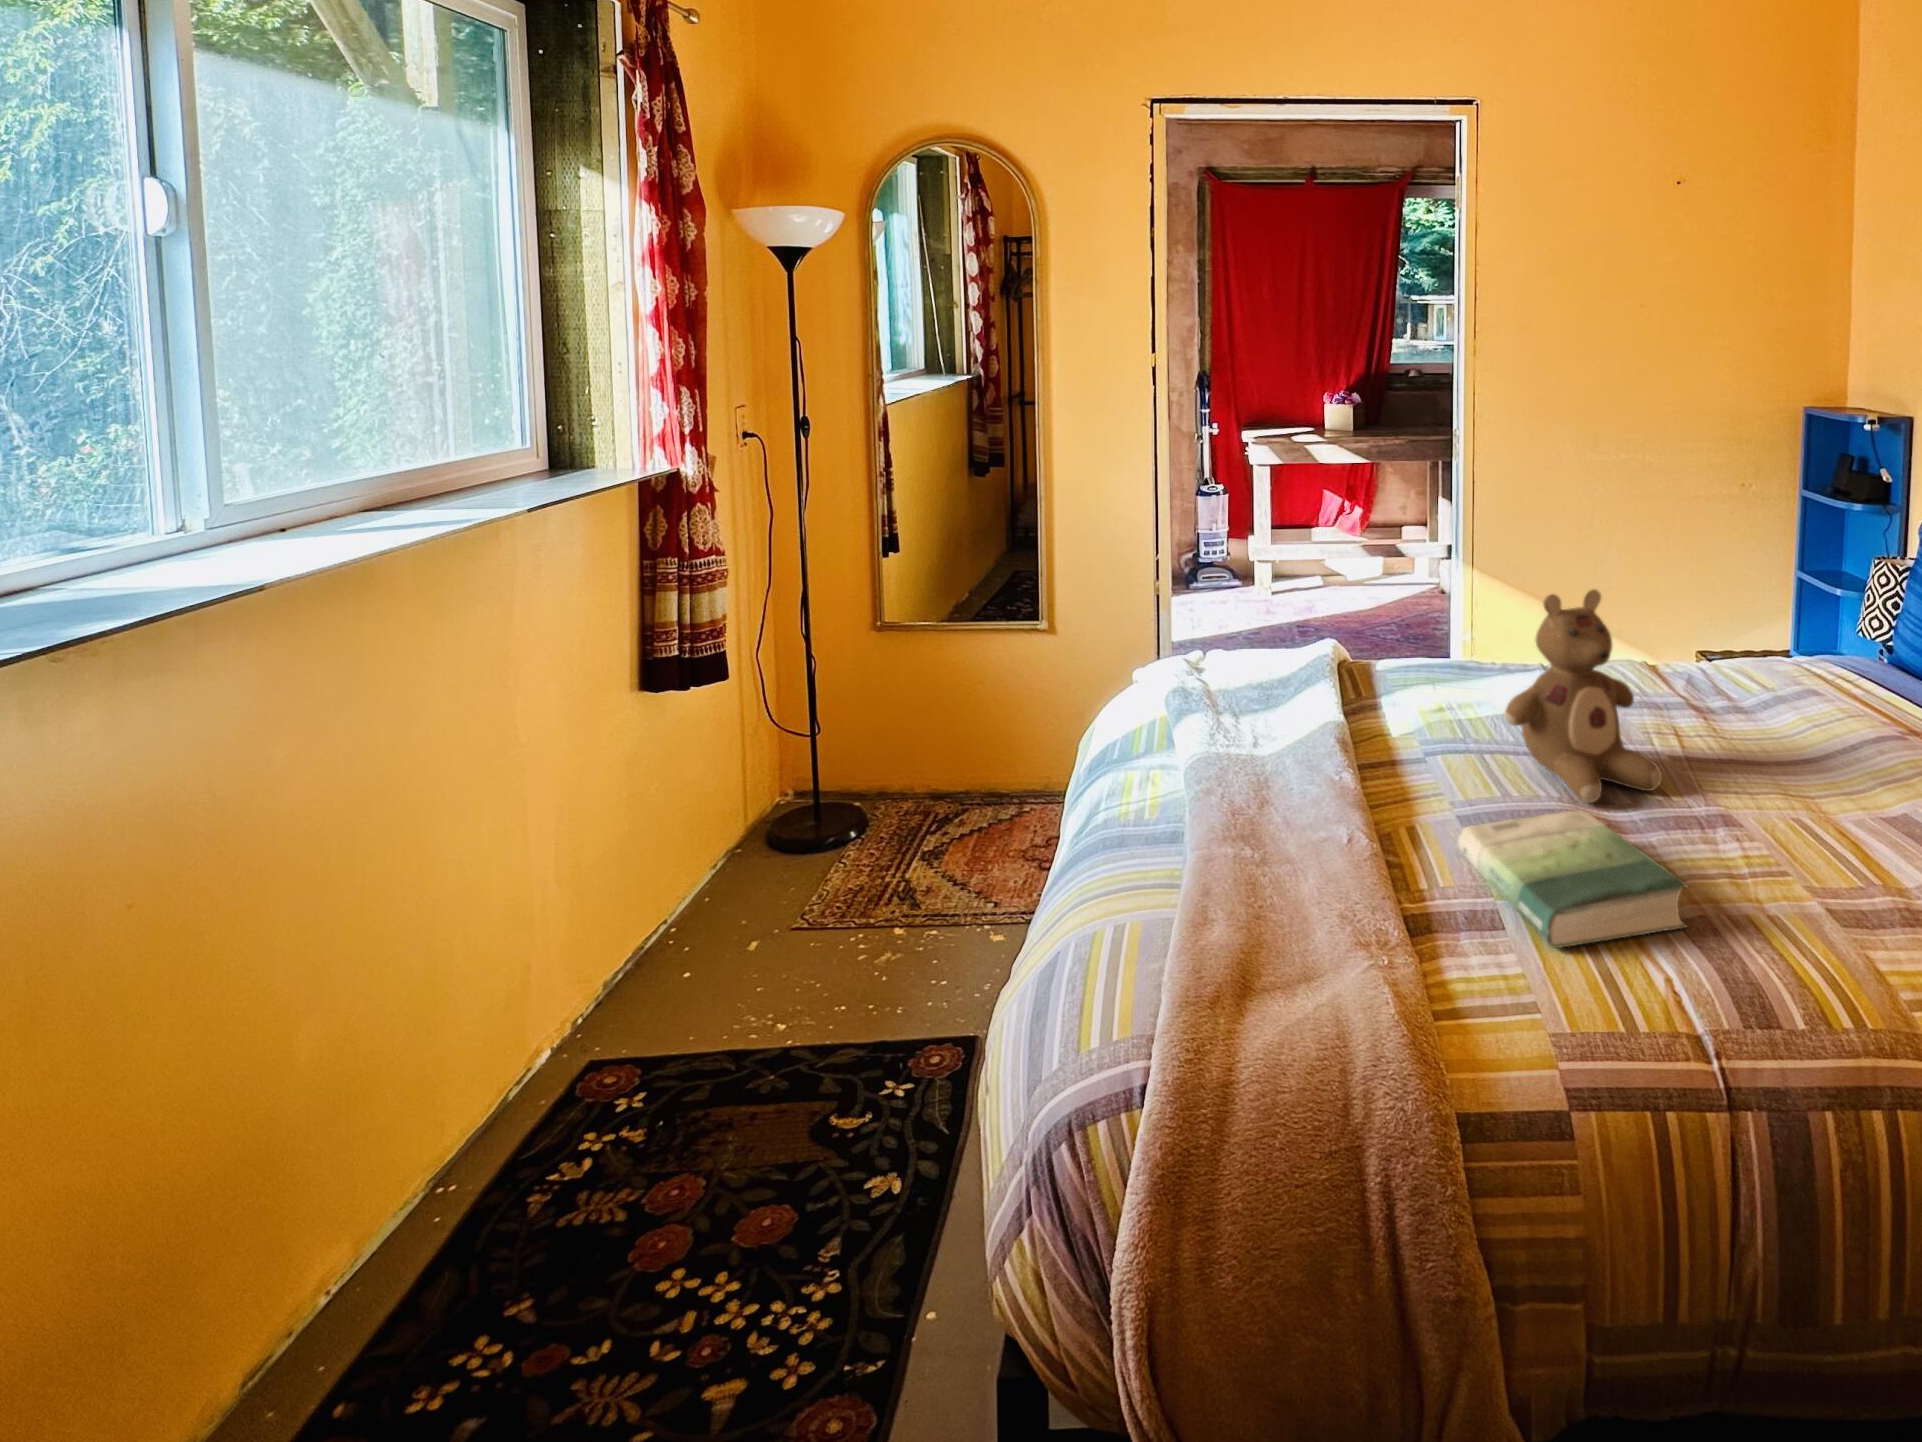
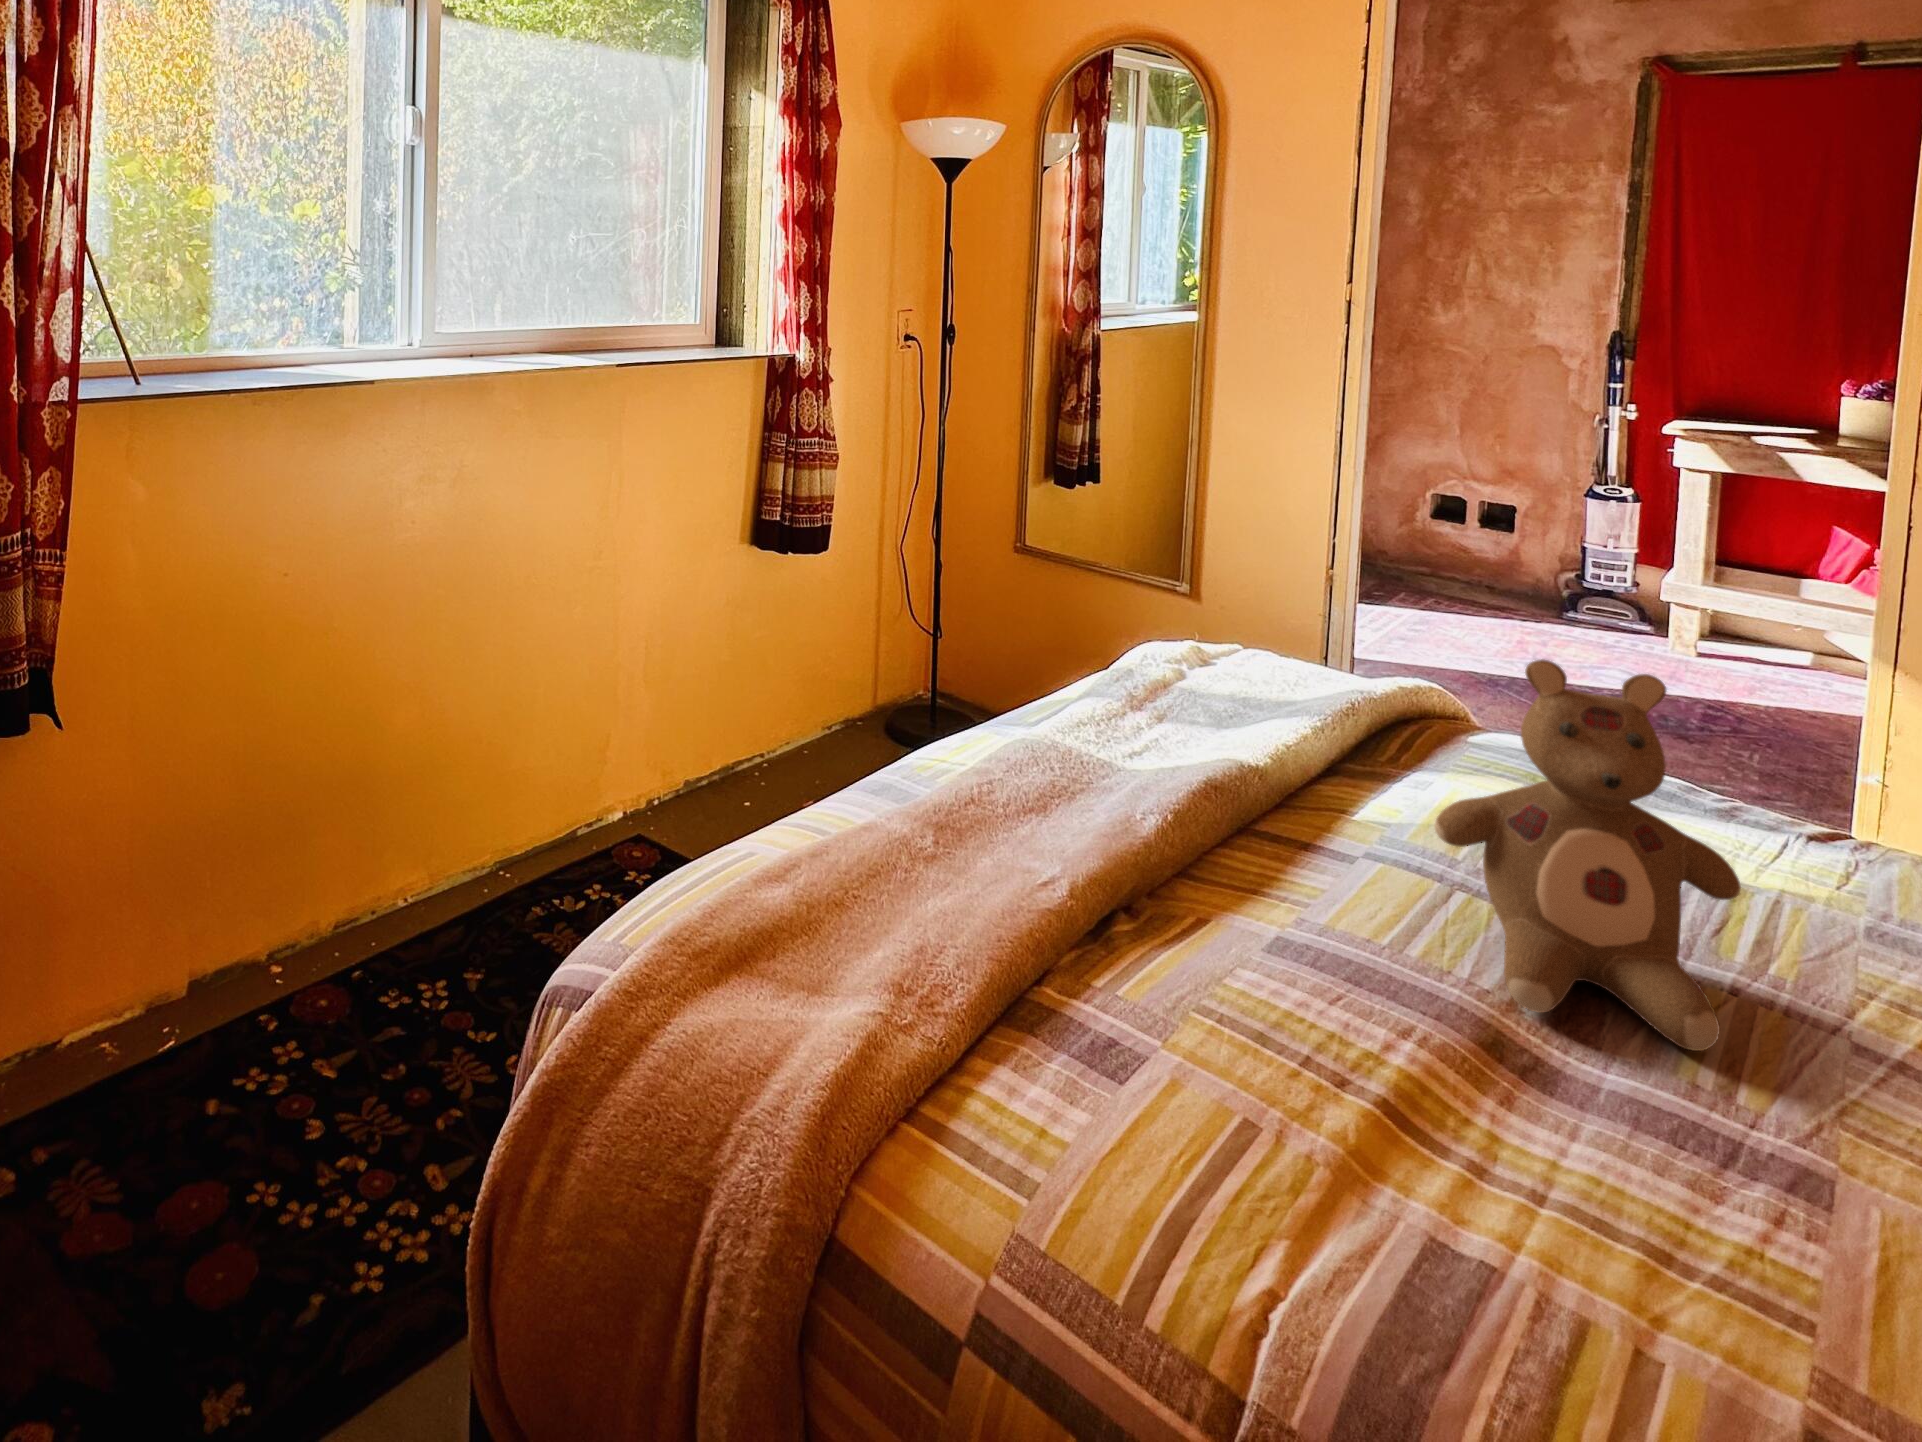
book: present [1458,810,1688,948] -> none [1147,935,1443,1253]

